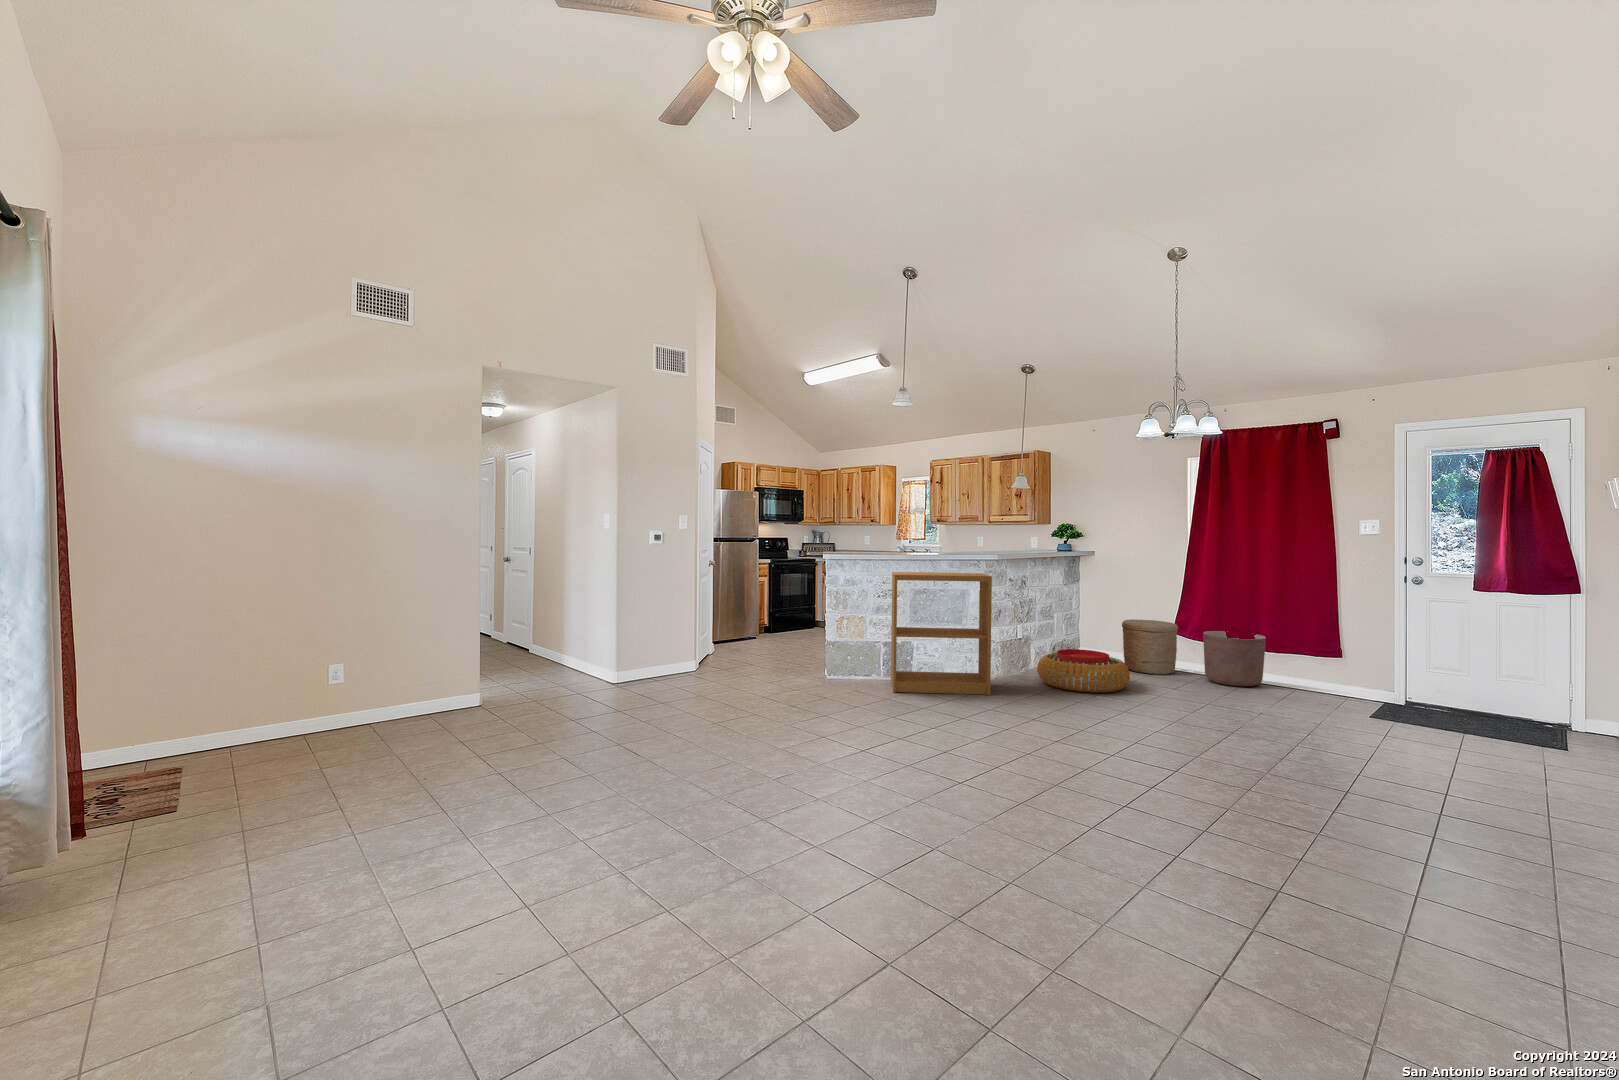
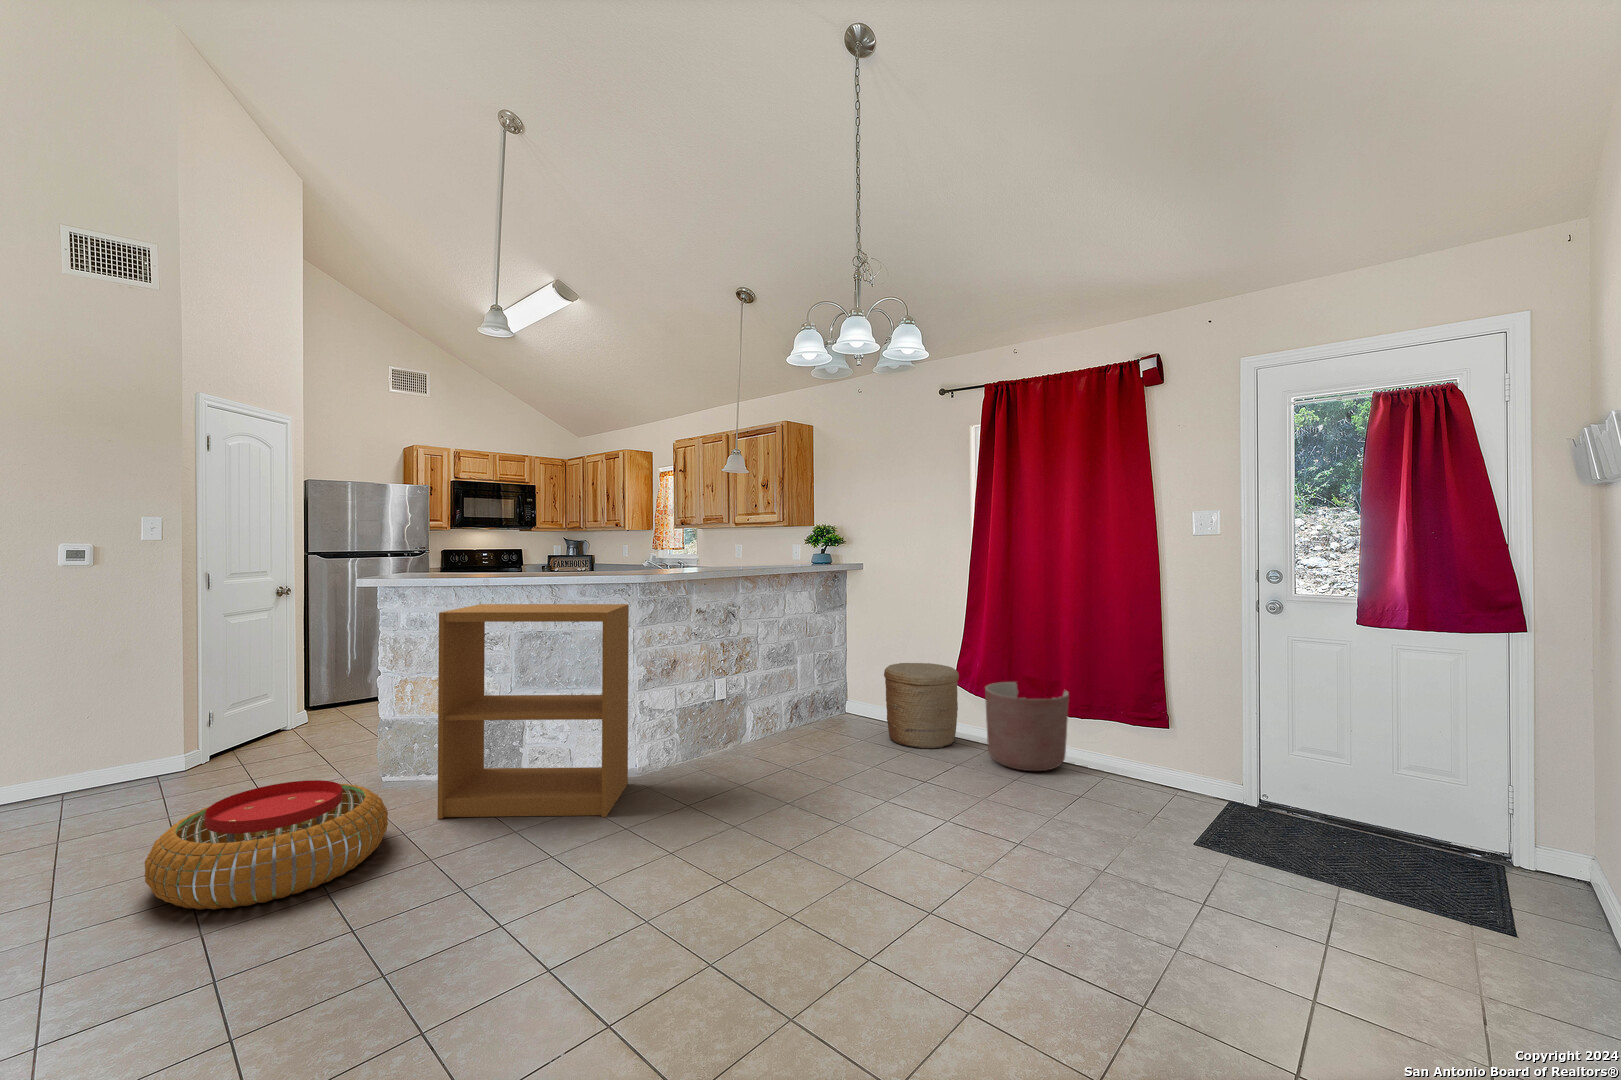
pouf: present [1037,649,1130,693] -> present [144,780,388,910]

